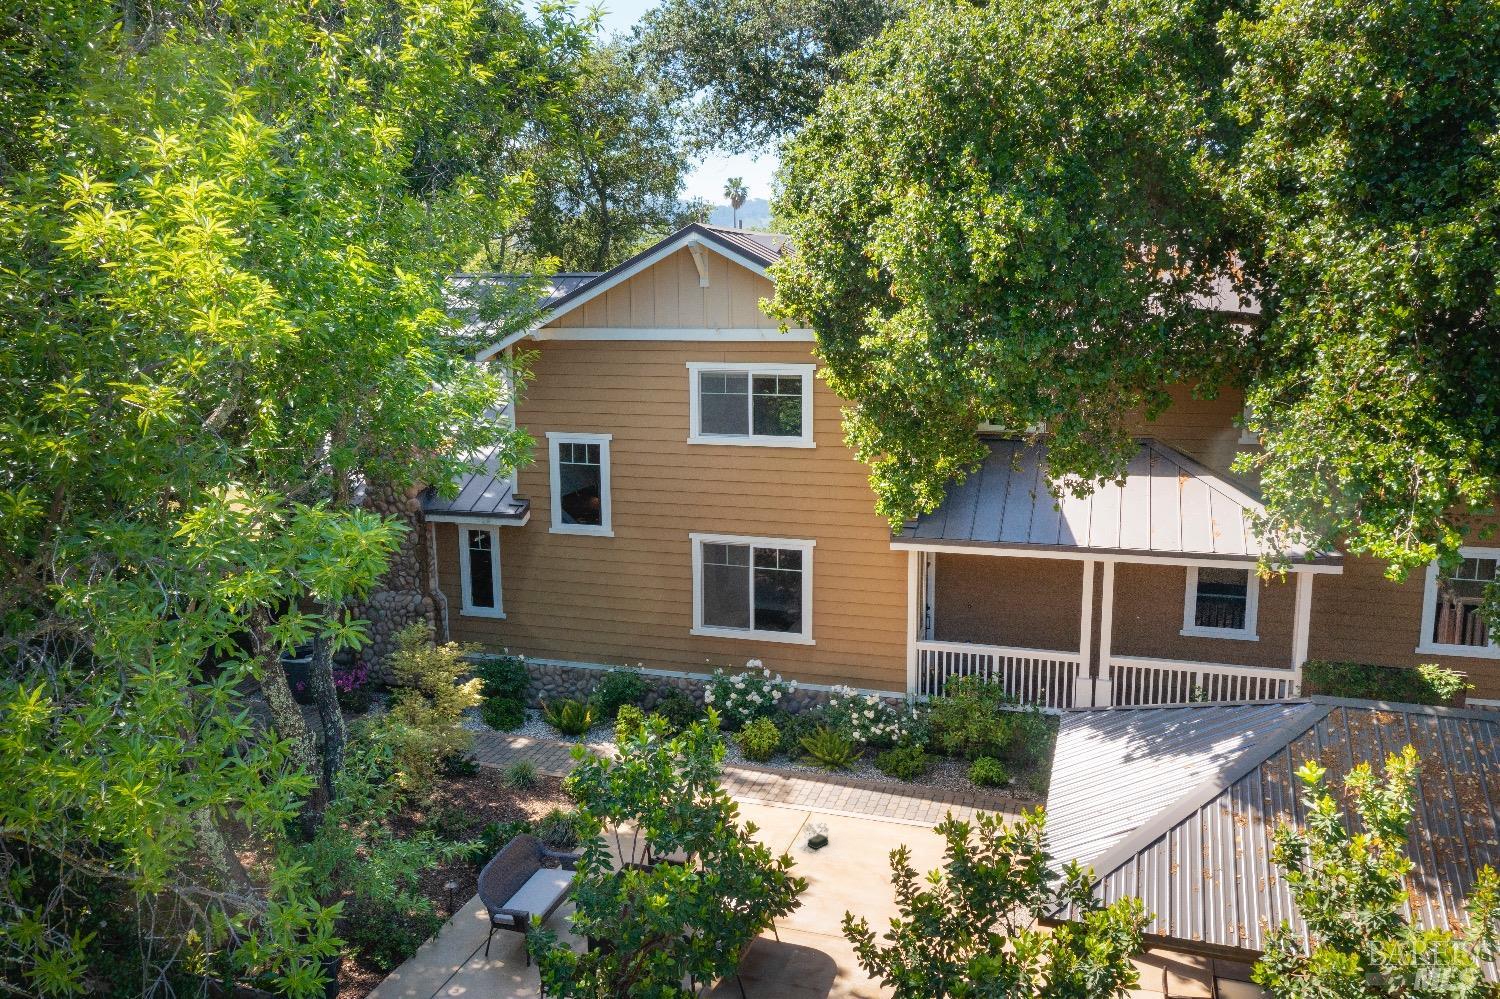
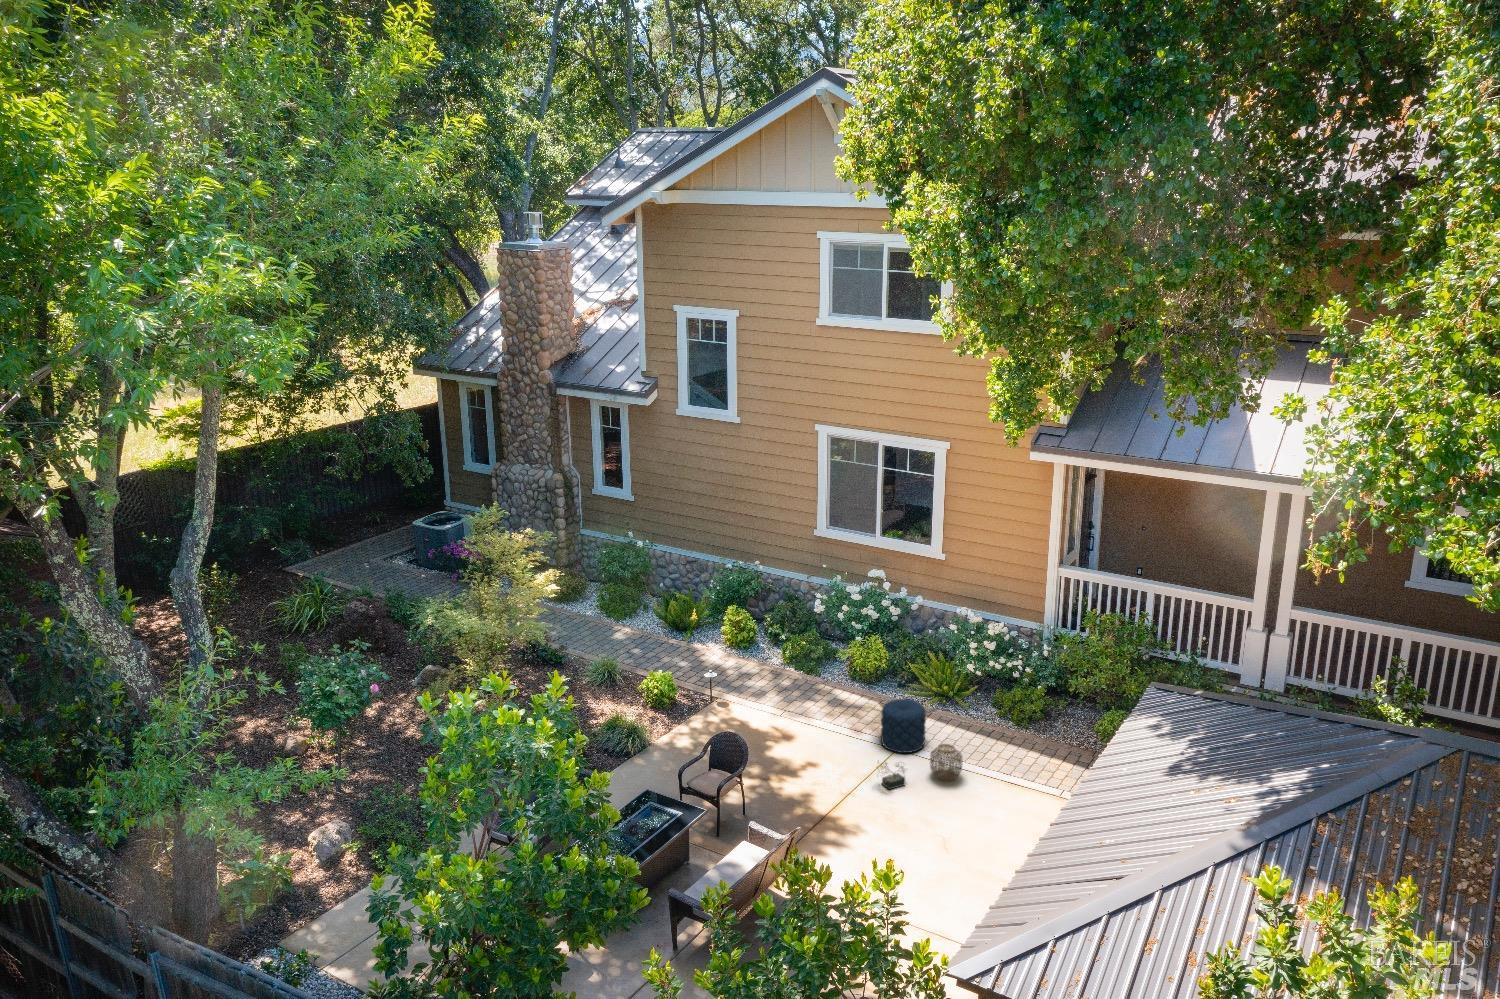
pouf: none [793,768,833,817] -> present [881,699,926,753]
woven basket: none [846,802,874,836] -> present [930,744,962,782]

